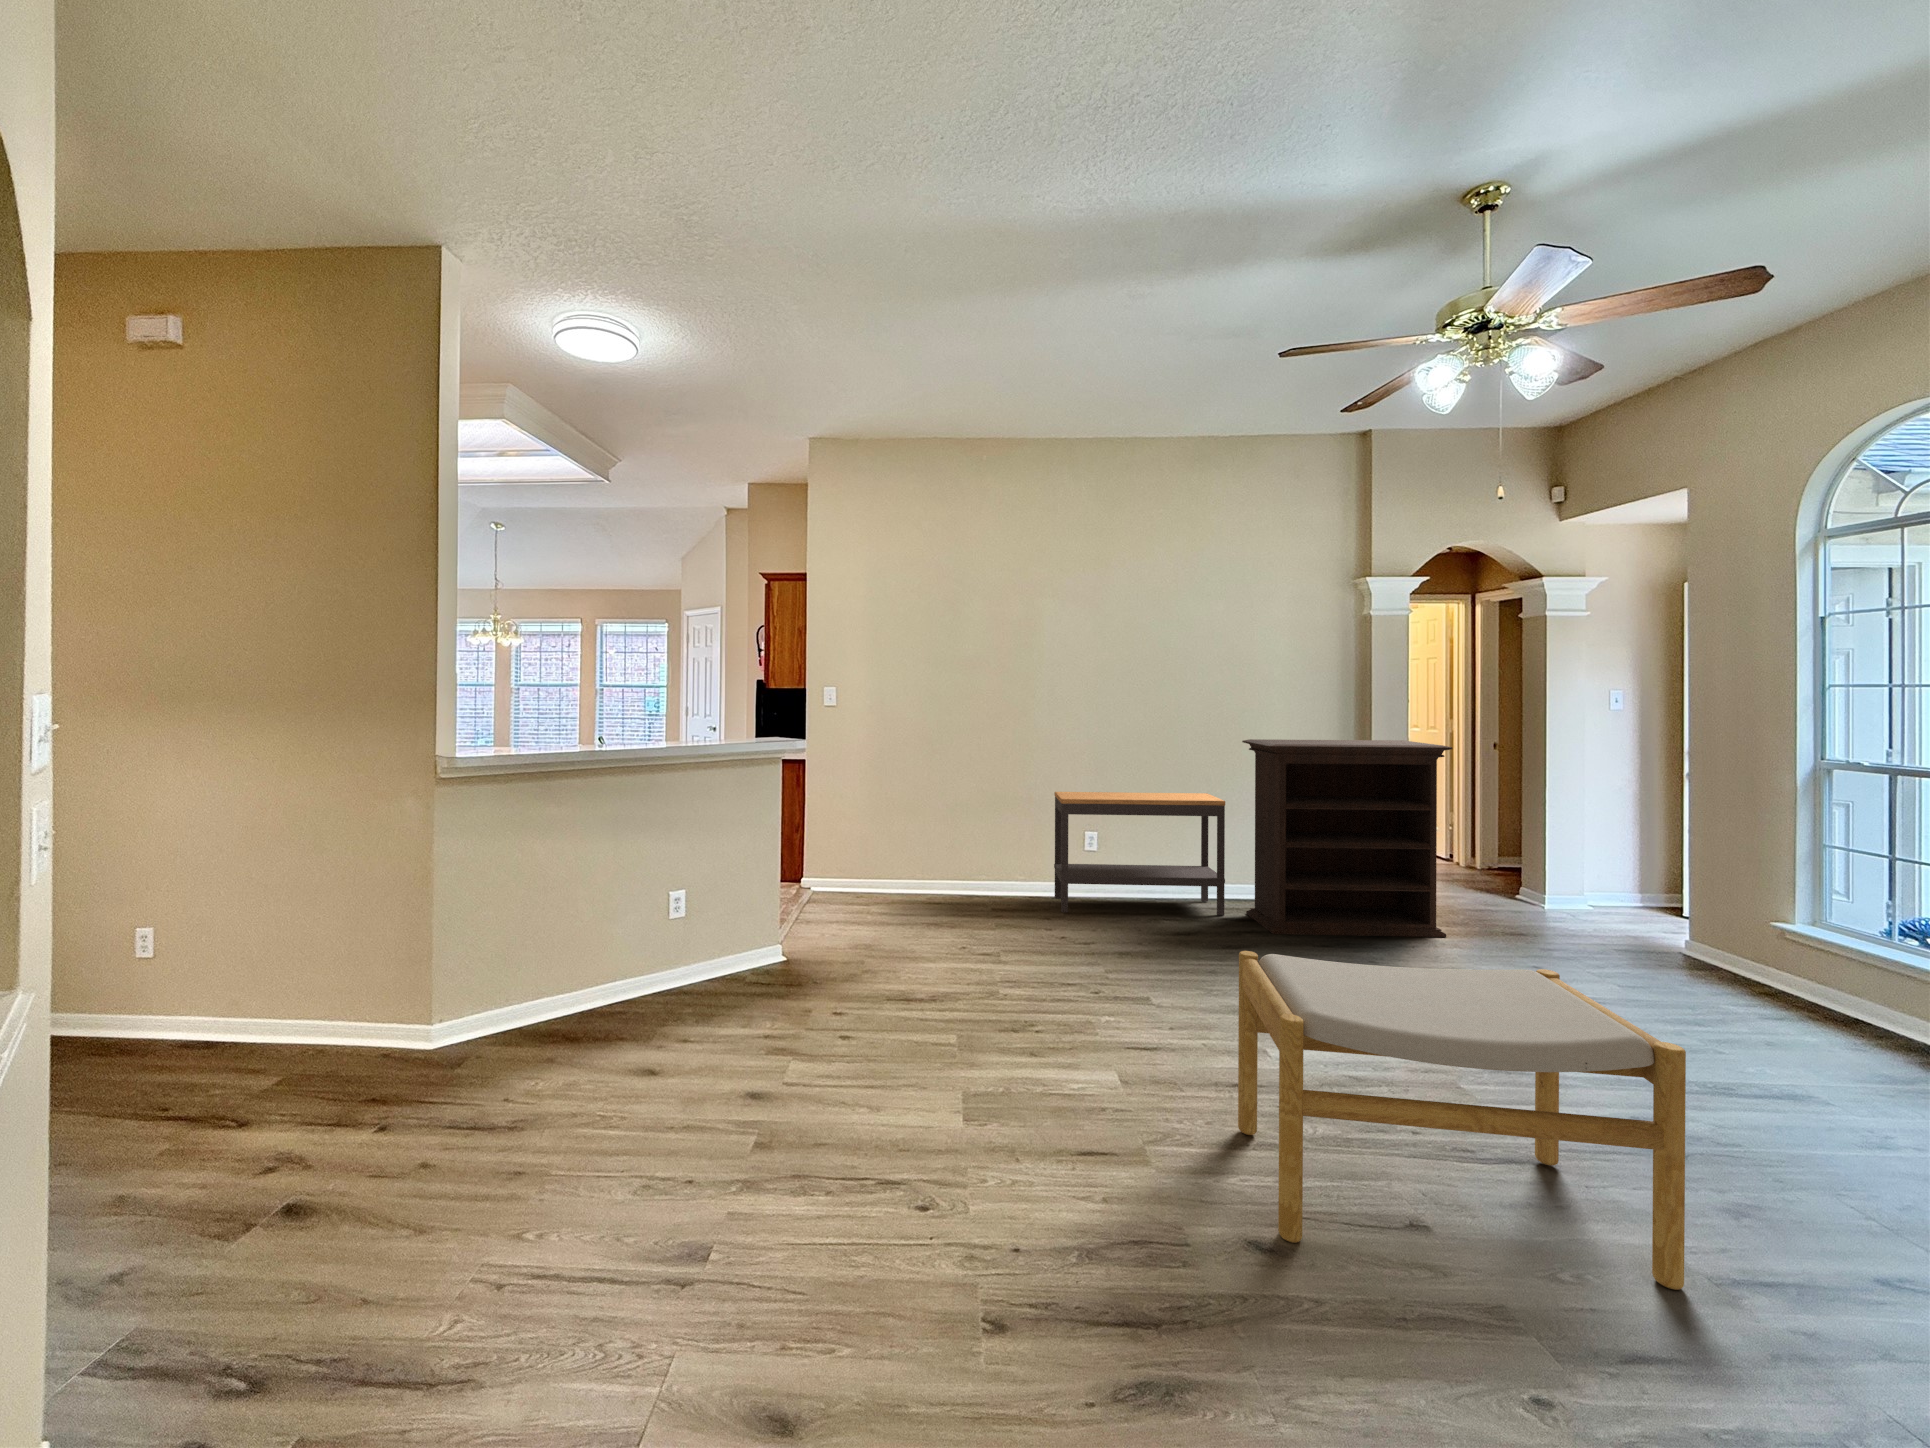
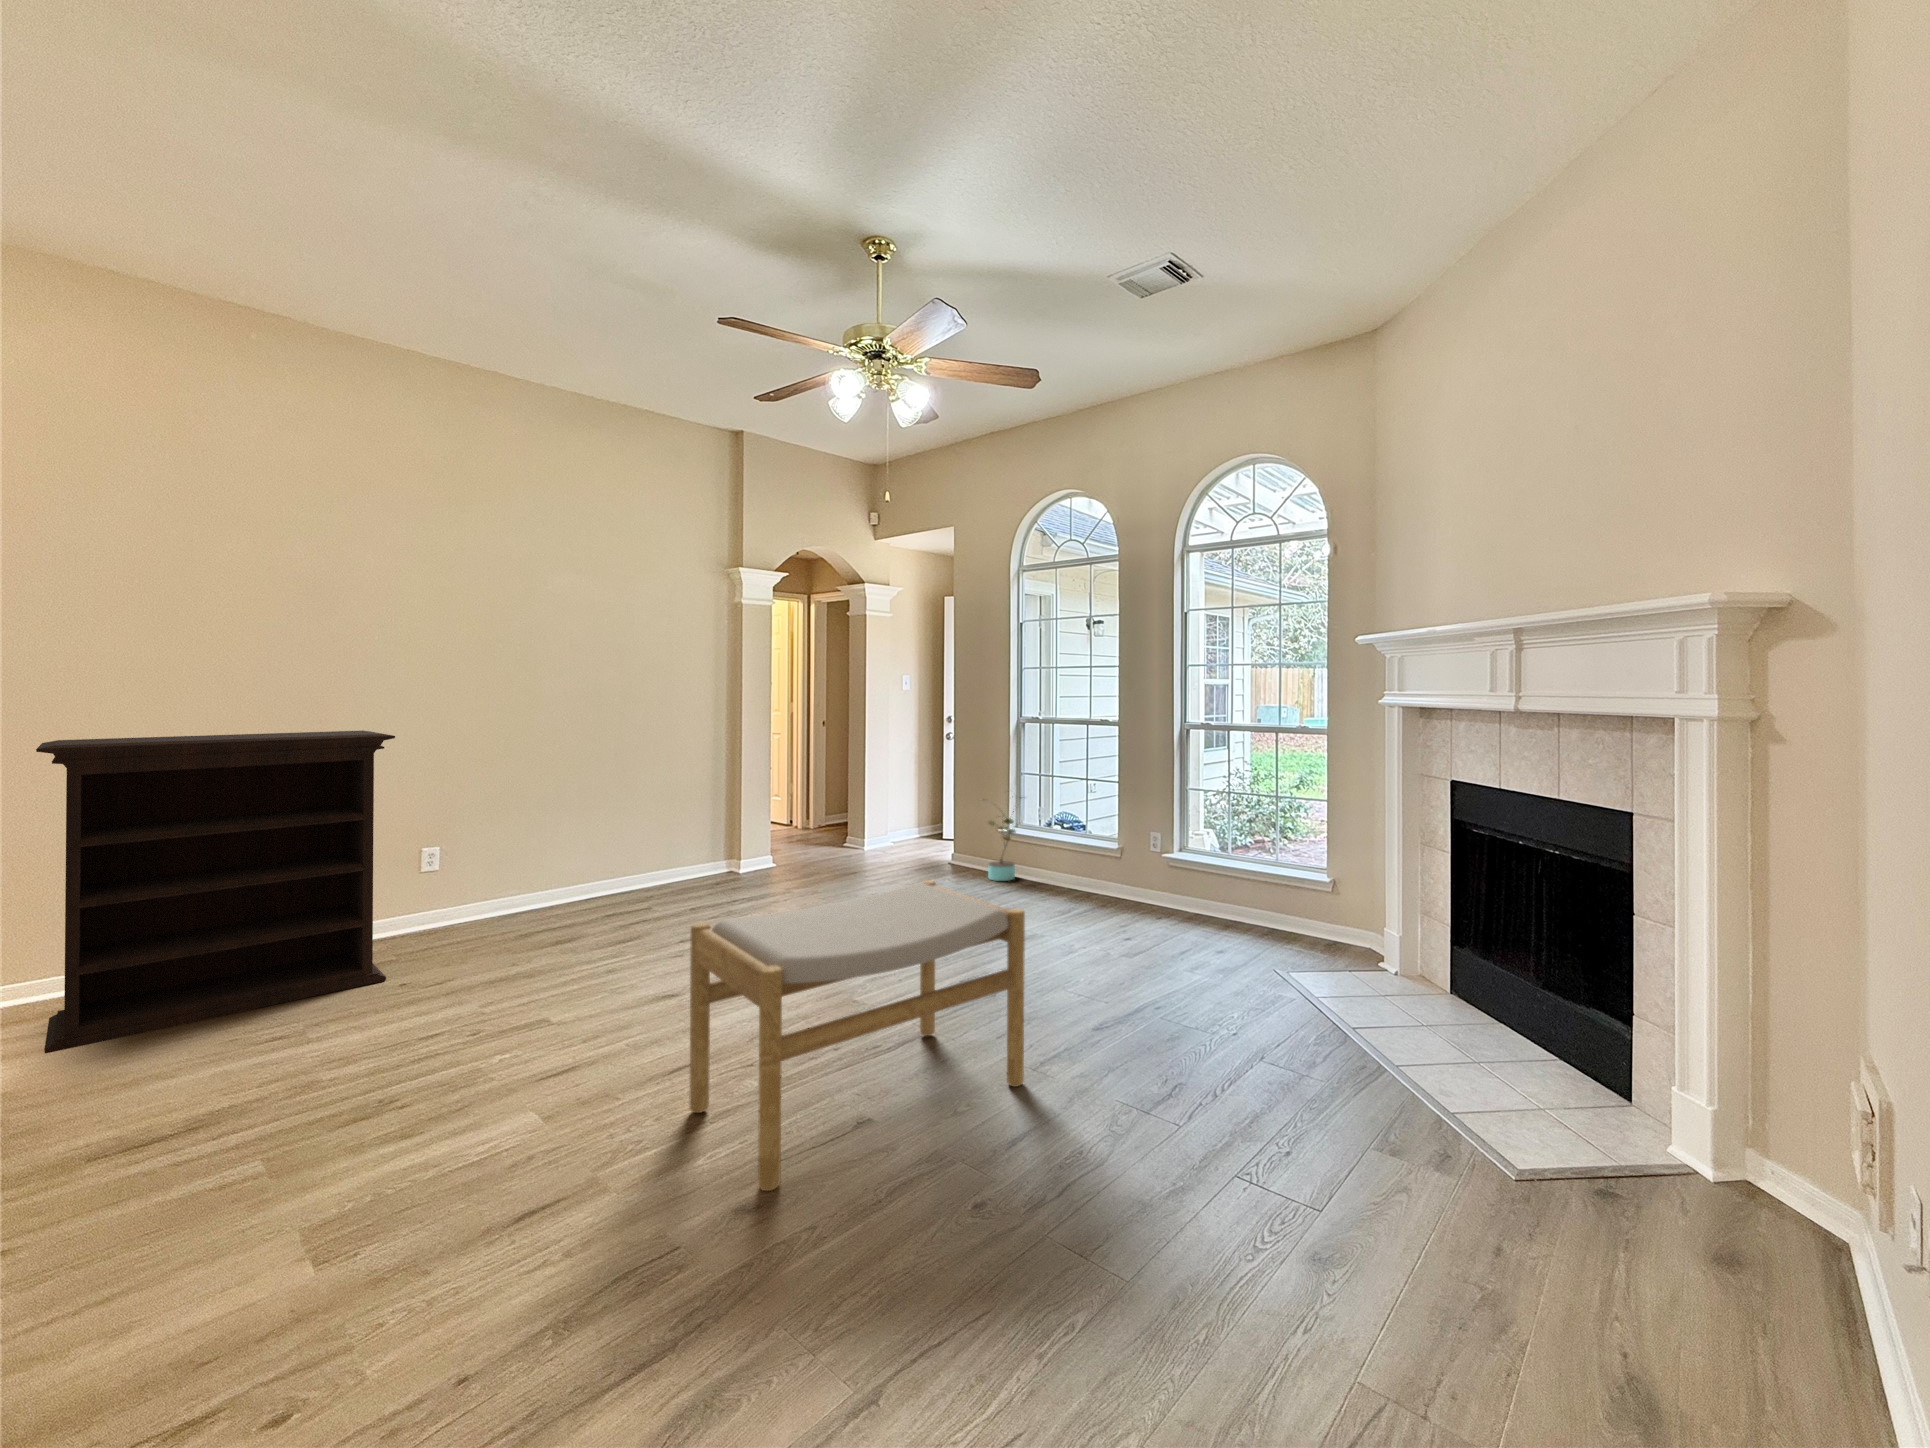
bookshelf: present [1242,739,1453,937] -> present [36,730,395,1053]
console table: present [1054,792,1225,915] -> none [375,785,607,955]
potted plant: none [1724,866,1826,1000] -> present [984,799,1016,881]

